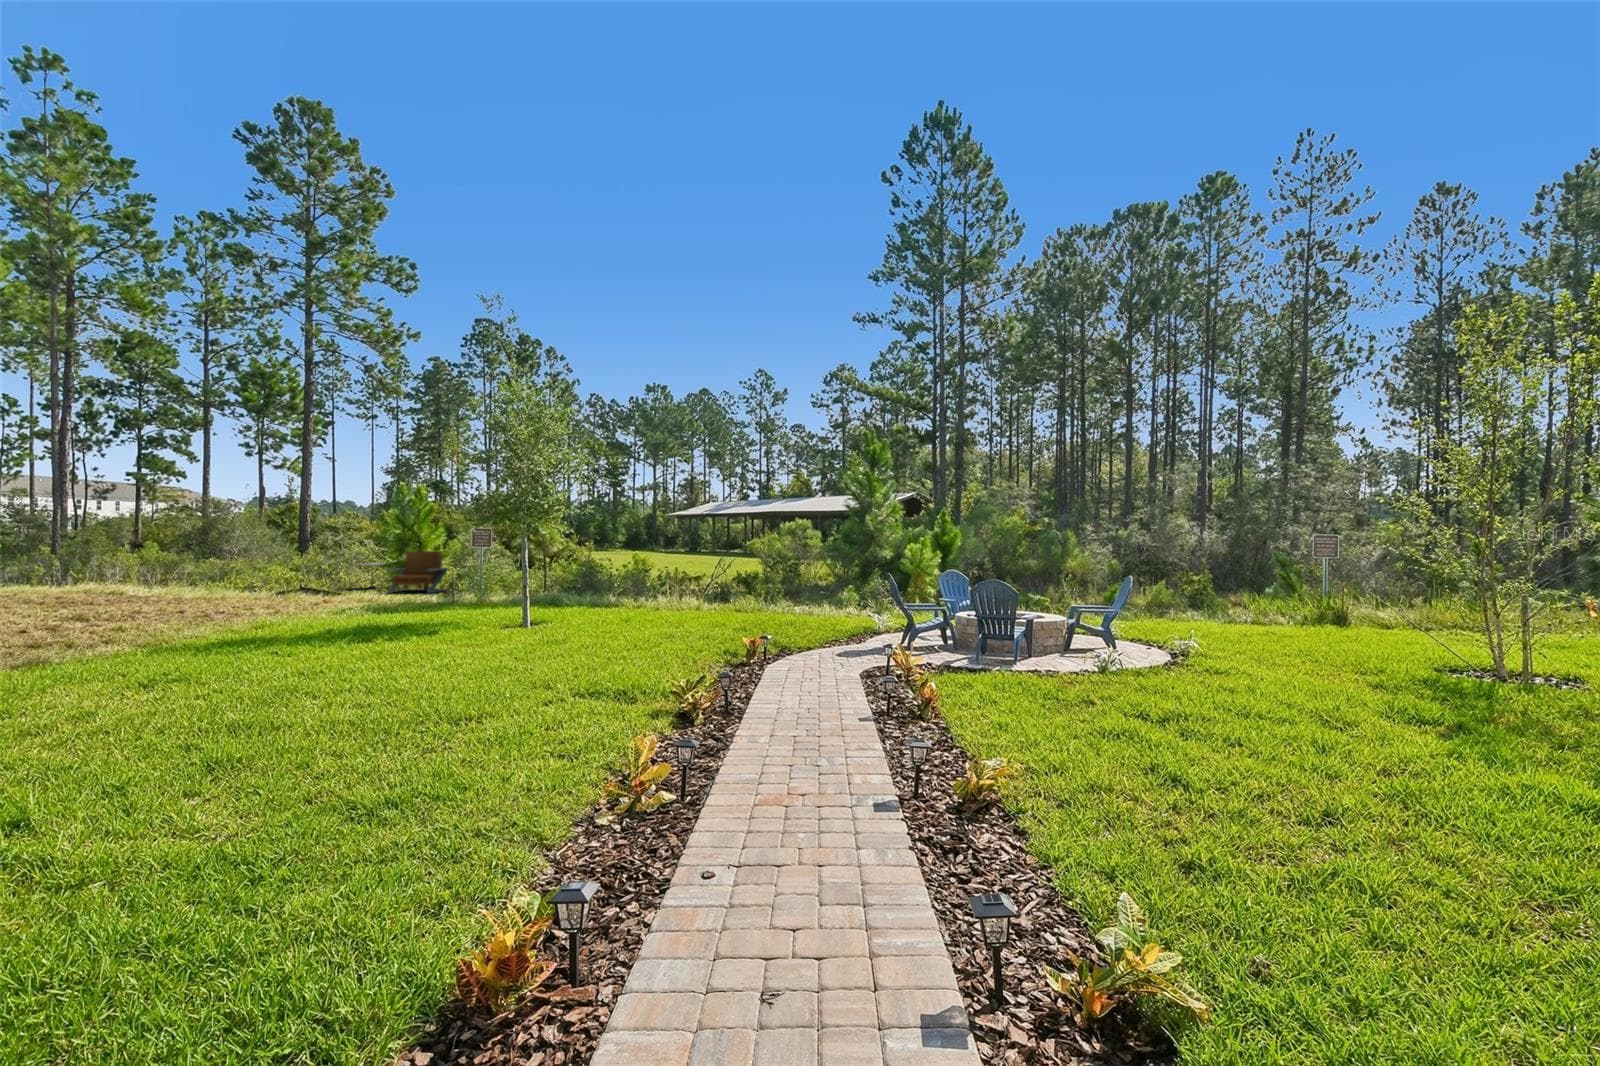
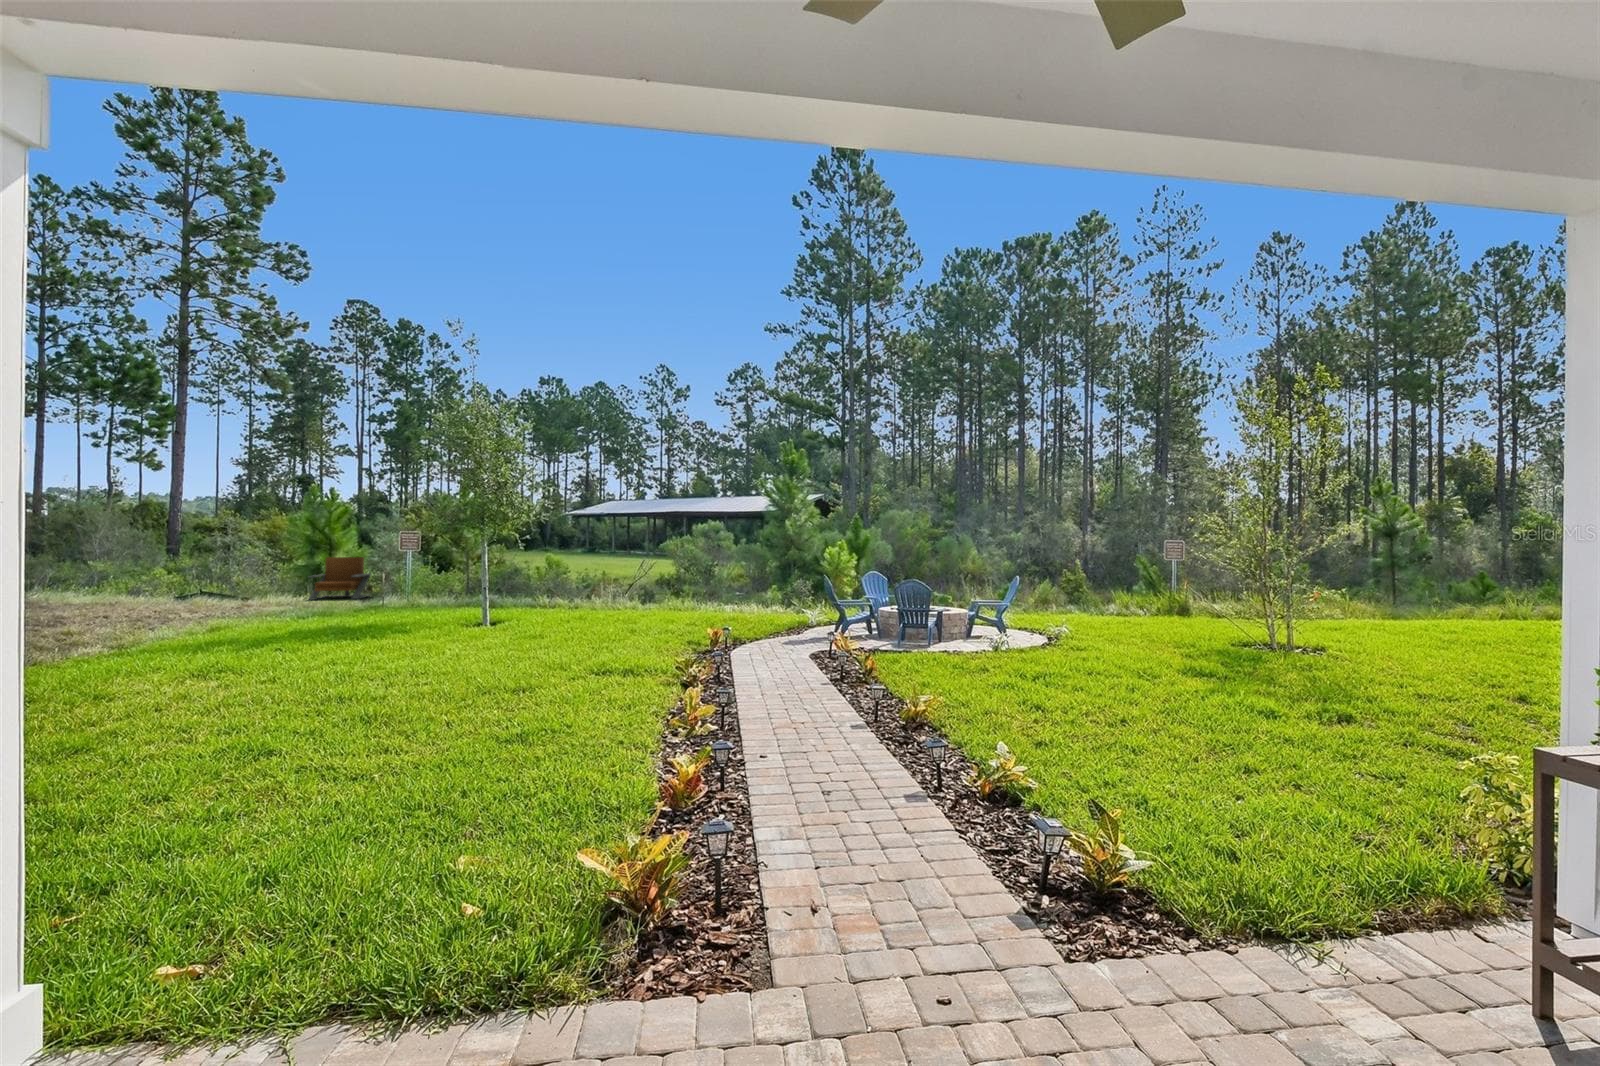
side table: present [357,563,385,589] -> none [268,570,302,596]

